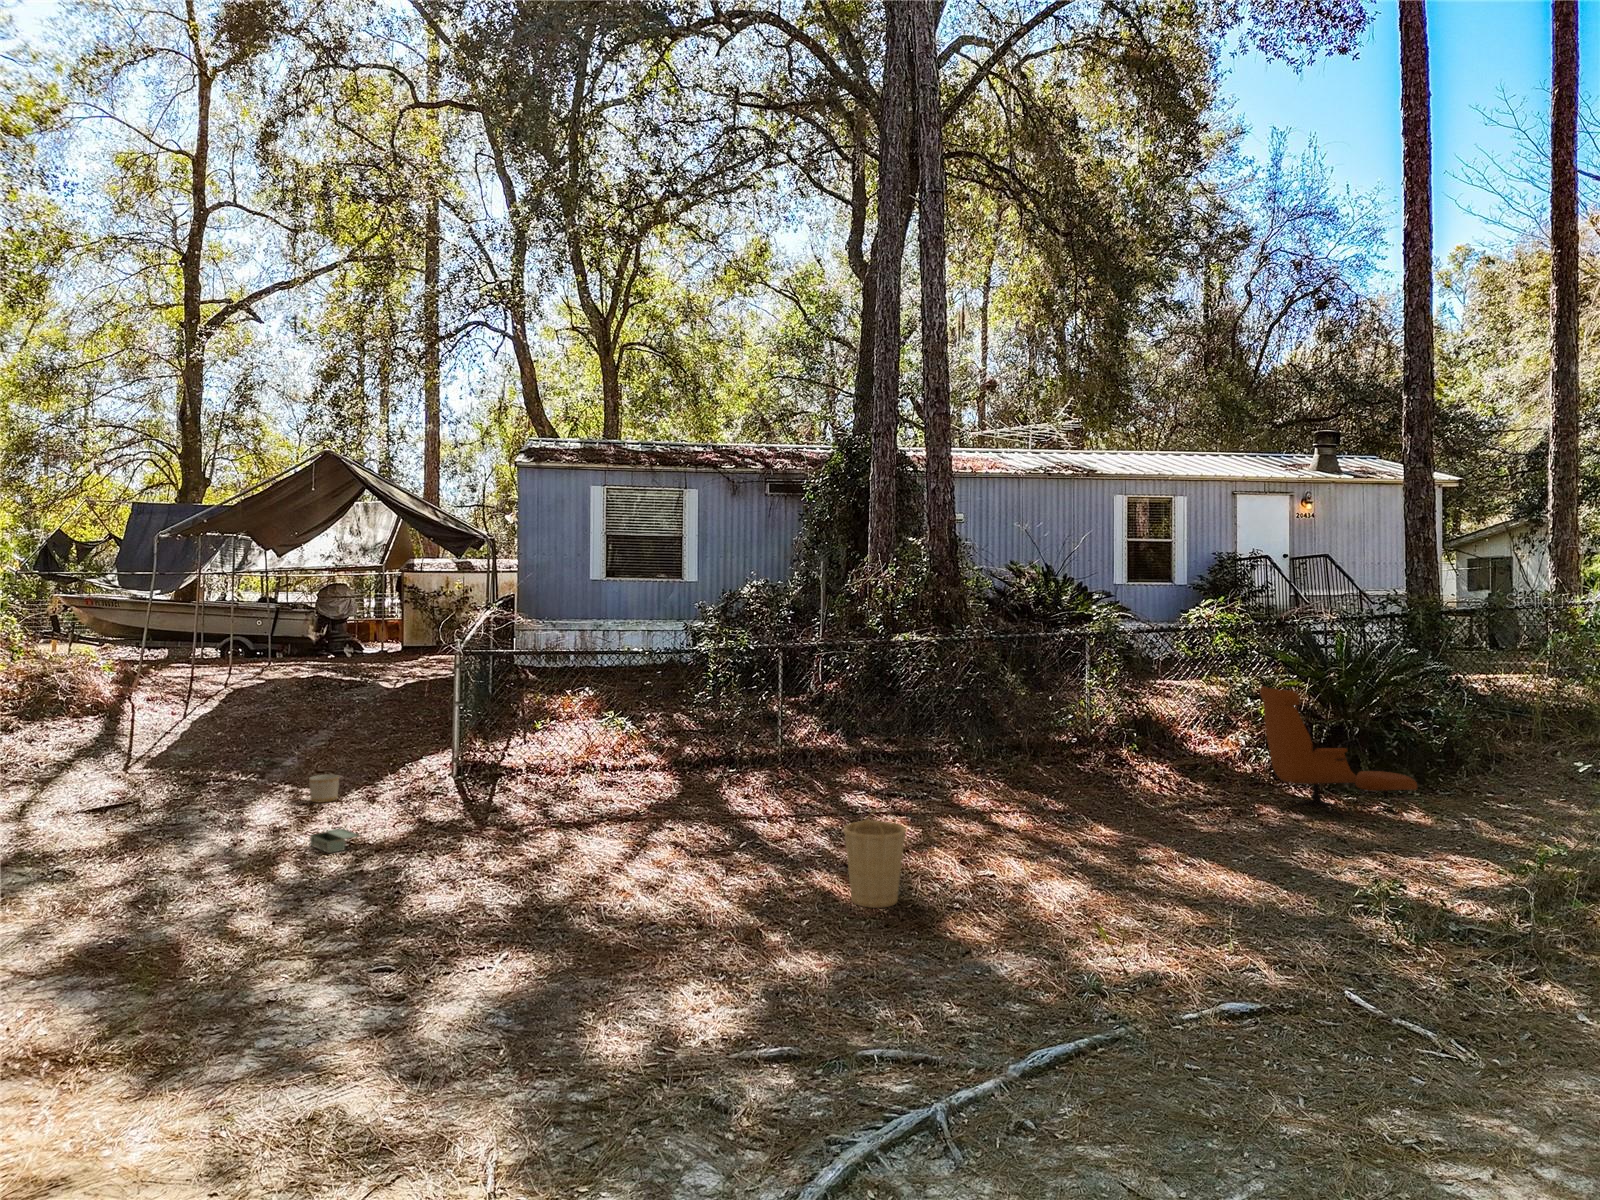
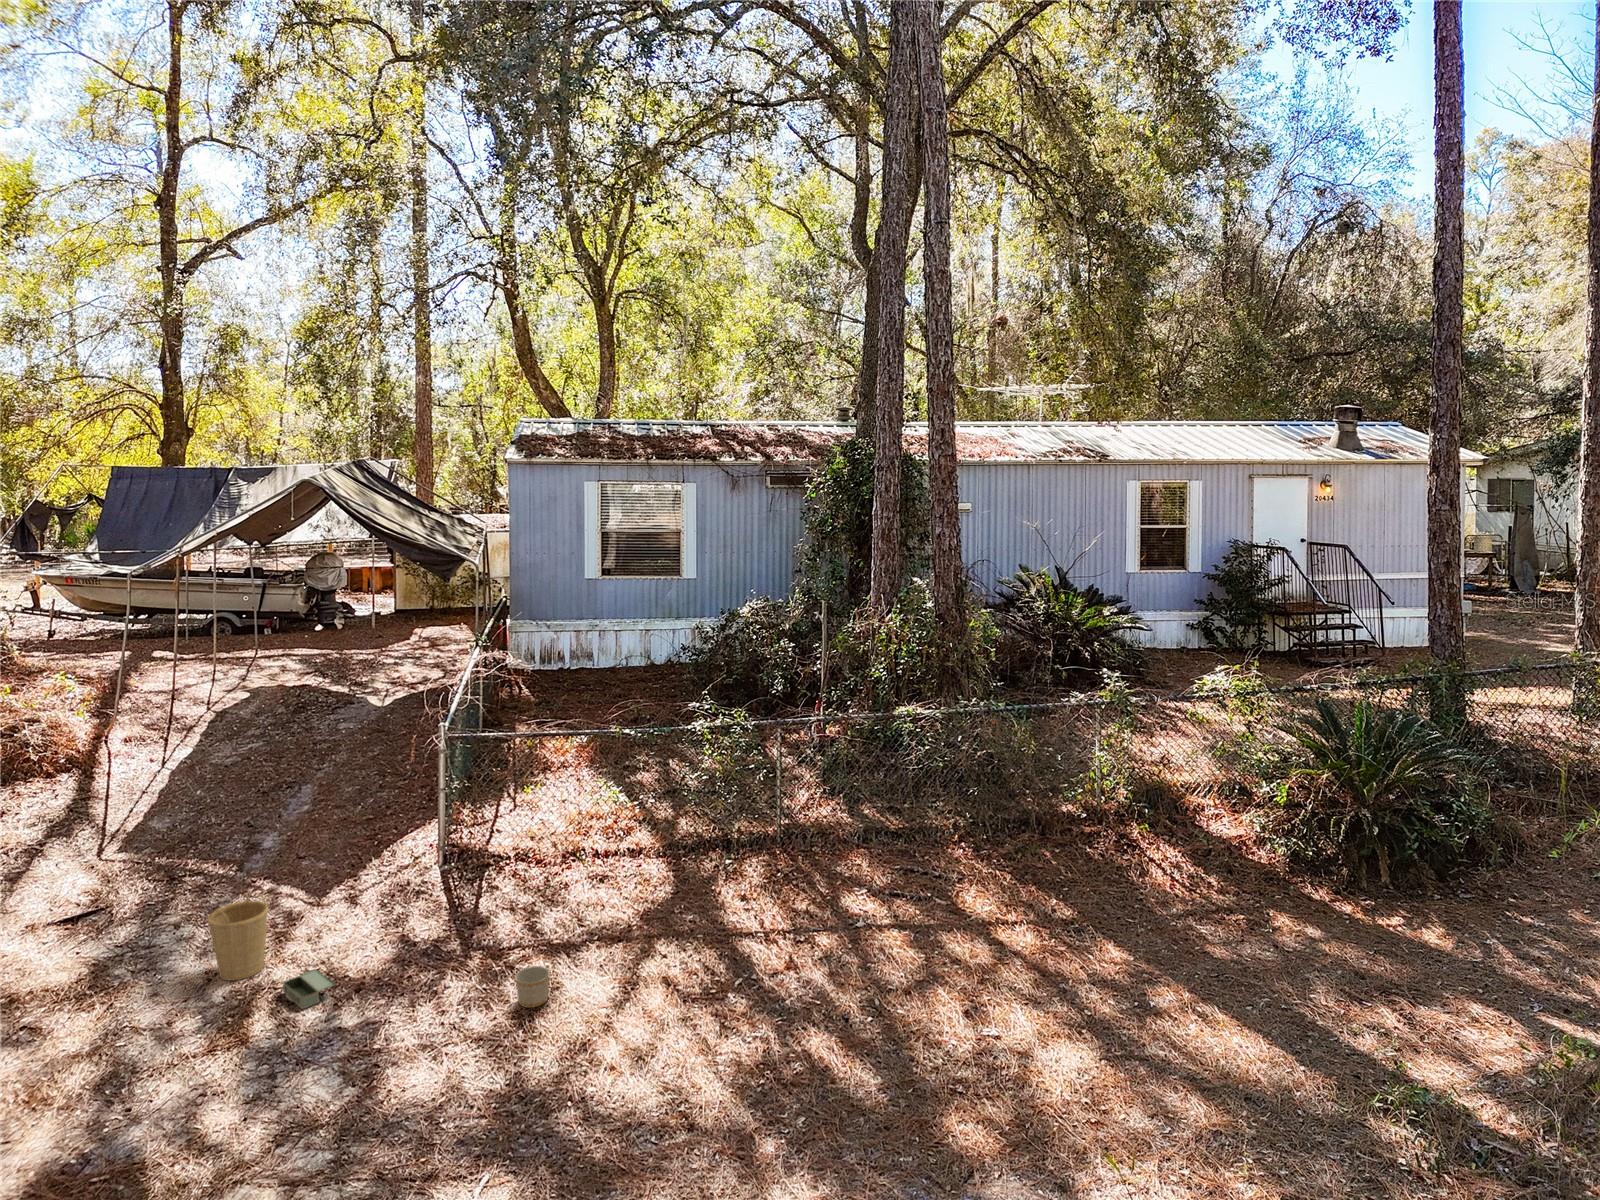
lounge chair: present [1260,686,1417,820] -> none [1287,789,1446,939]
planter: present [309,775,339,803] -> present [515,966,550,1008]
basket: present [844,809,906,908] -> present [207,892,268,981]

